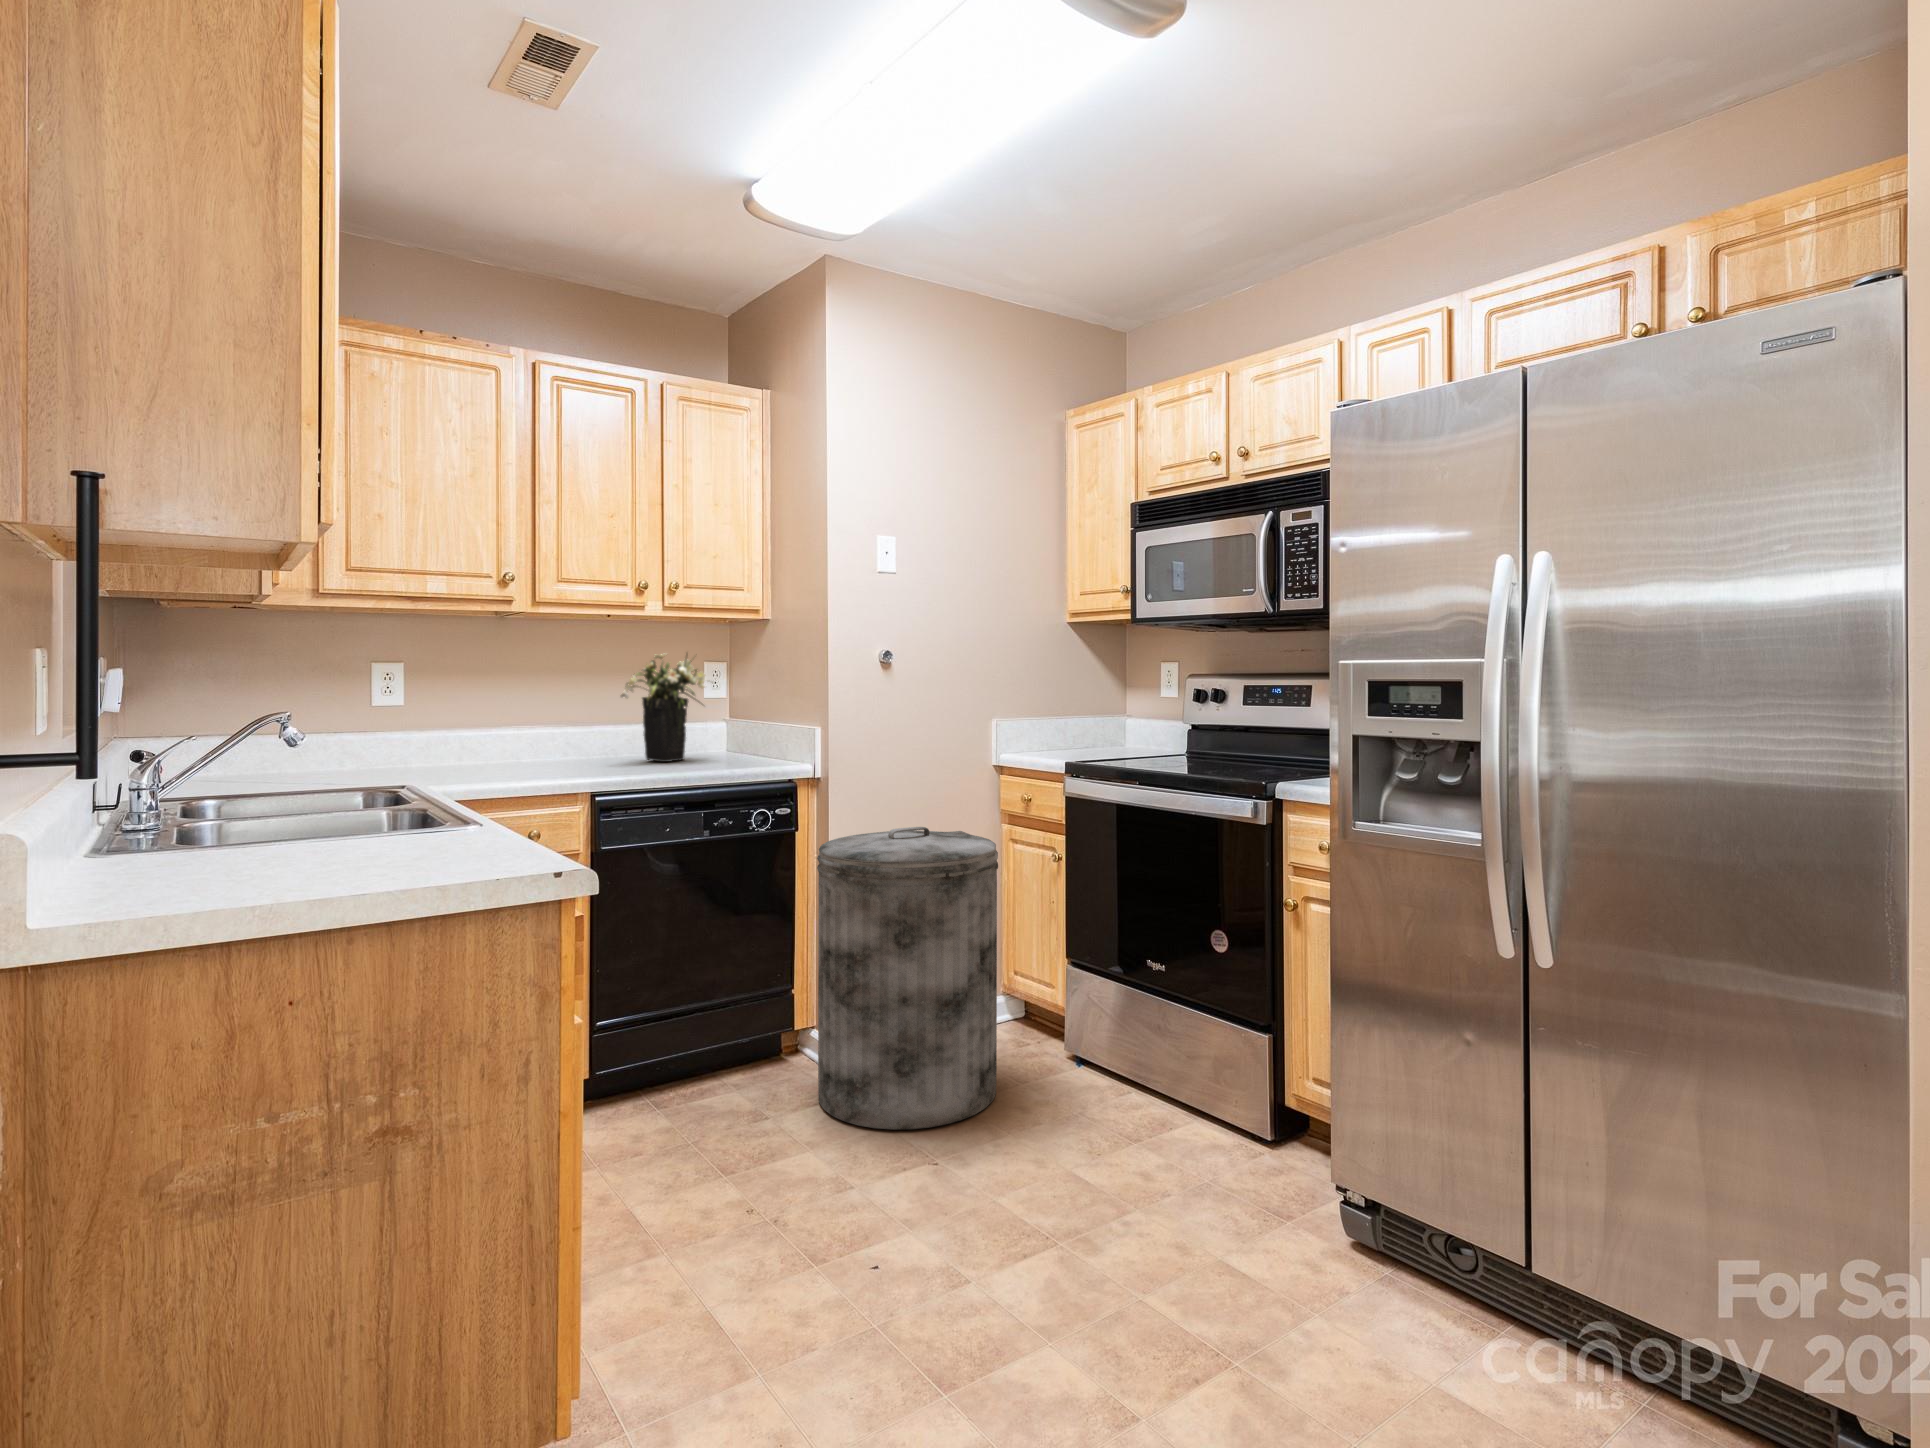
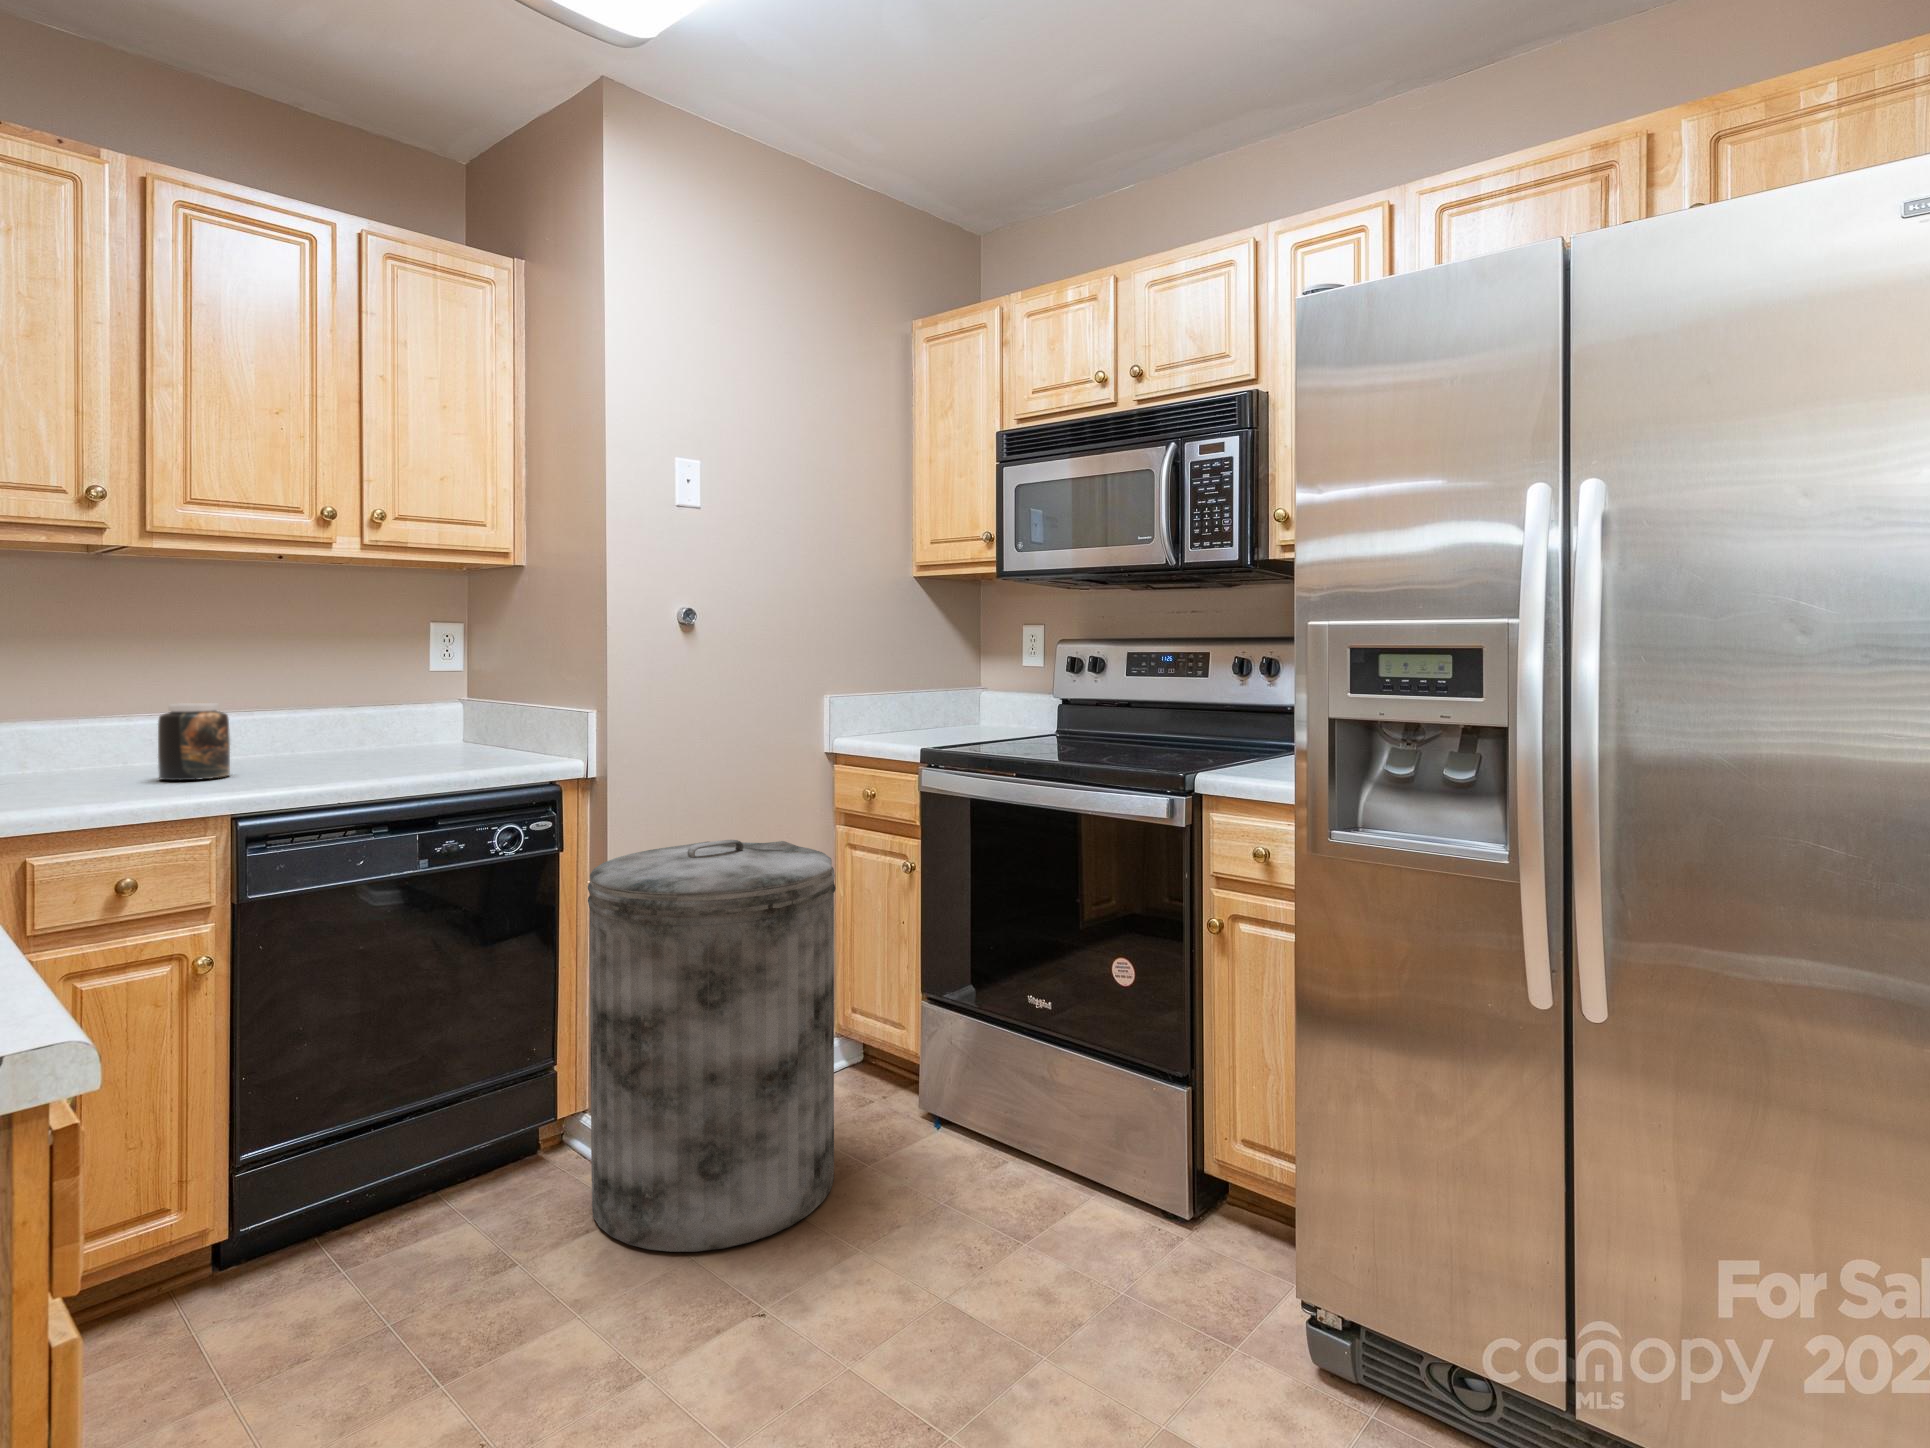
flower arrangement: present [621,653,715,762] -> none [298,609,443,759]
jar: none [535,720,578,773] -> present [158,703,230,780]

